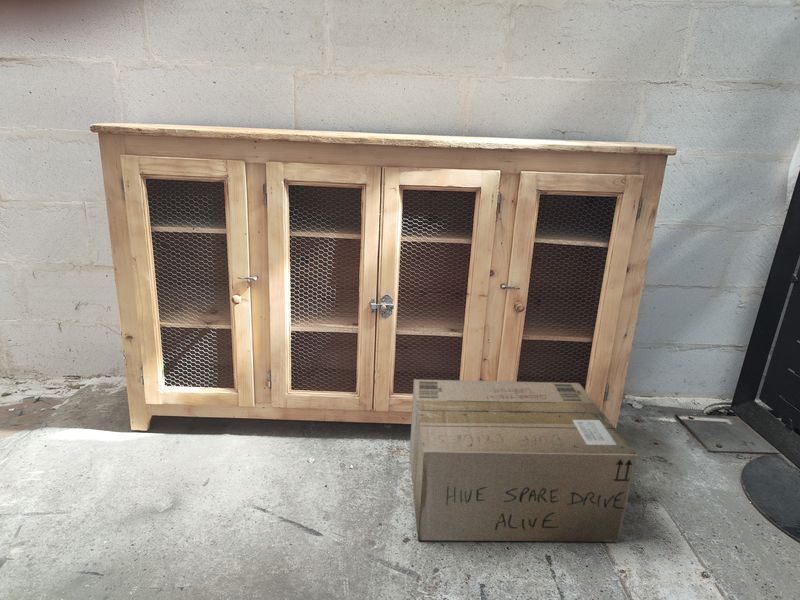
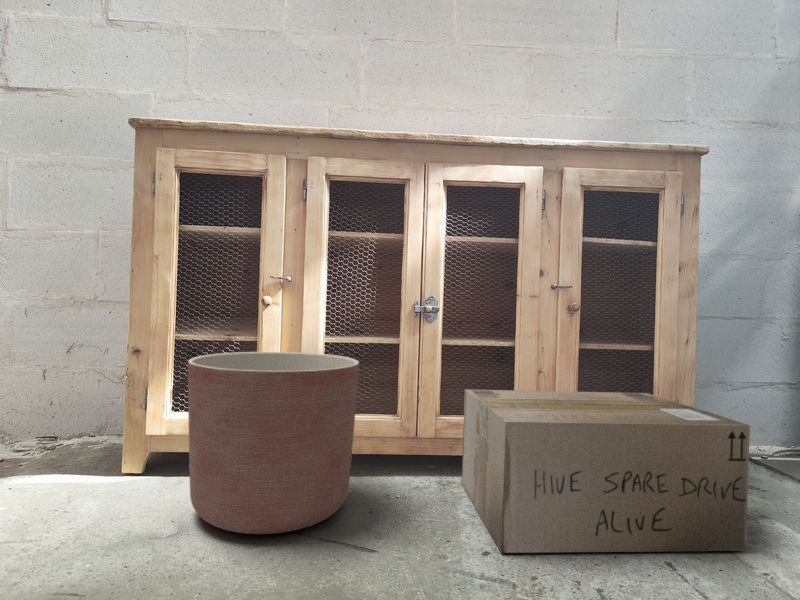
planter: none [162,346,312,517] -> present [188,352,359,534]

